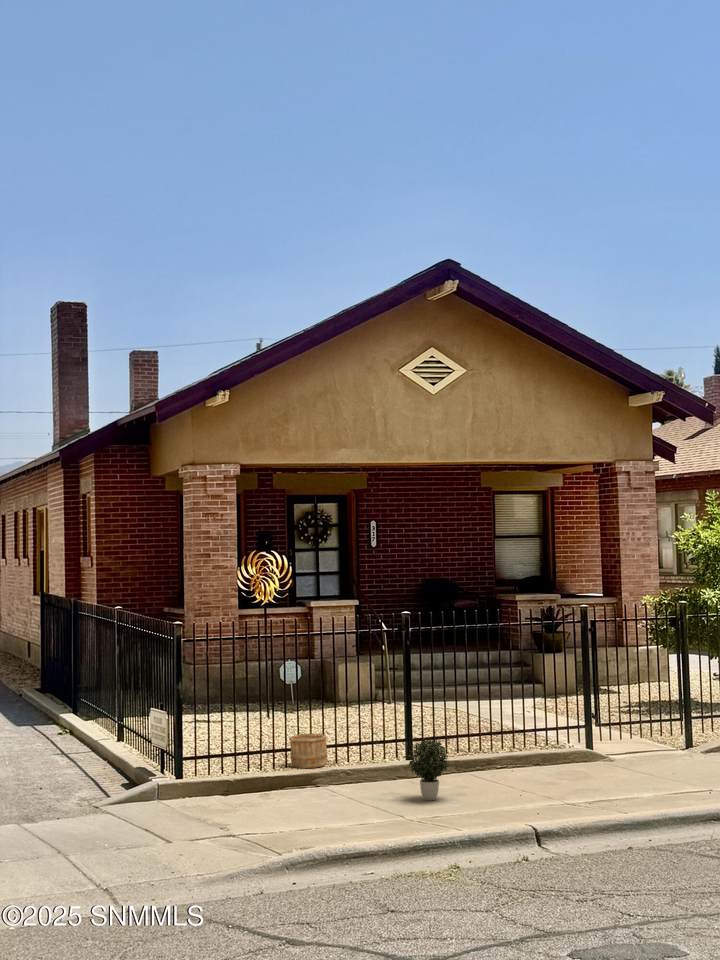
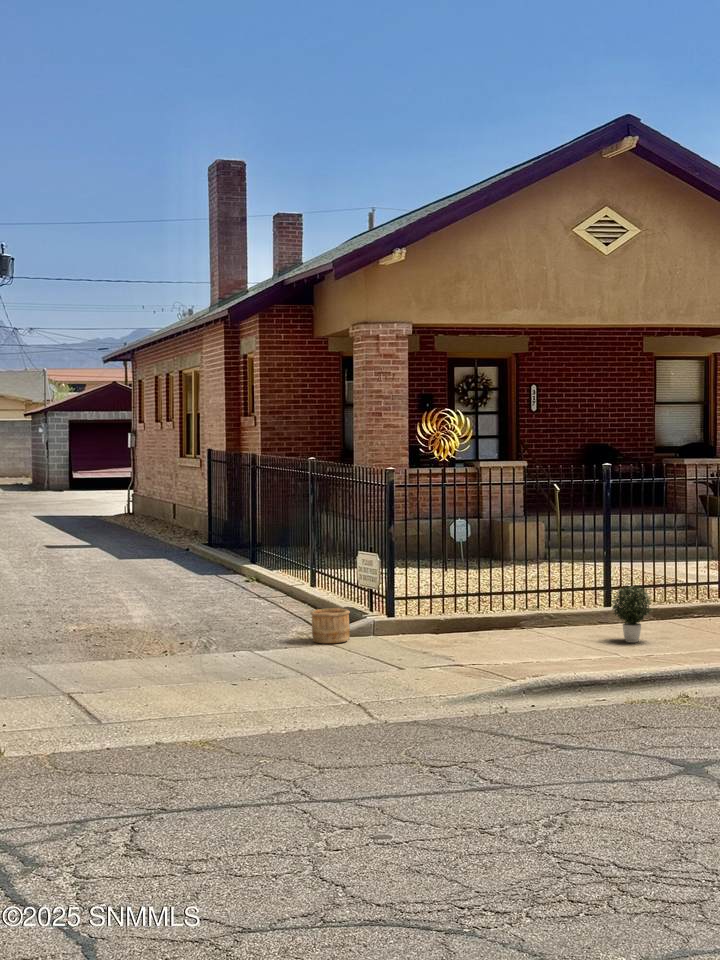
wooden bucket: present [289,733,327,768] -> present [310,608,350,643]

